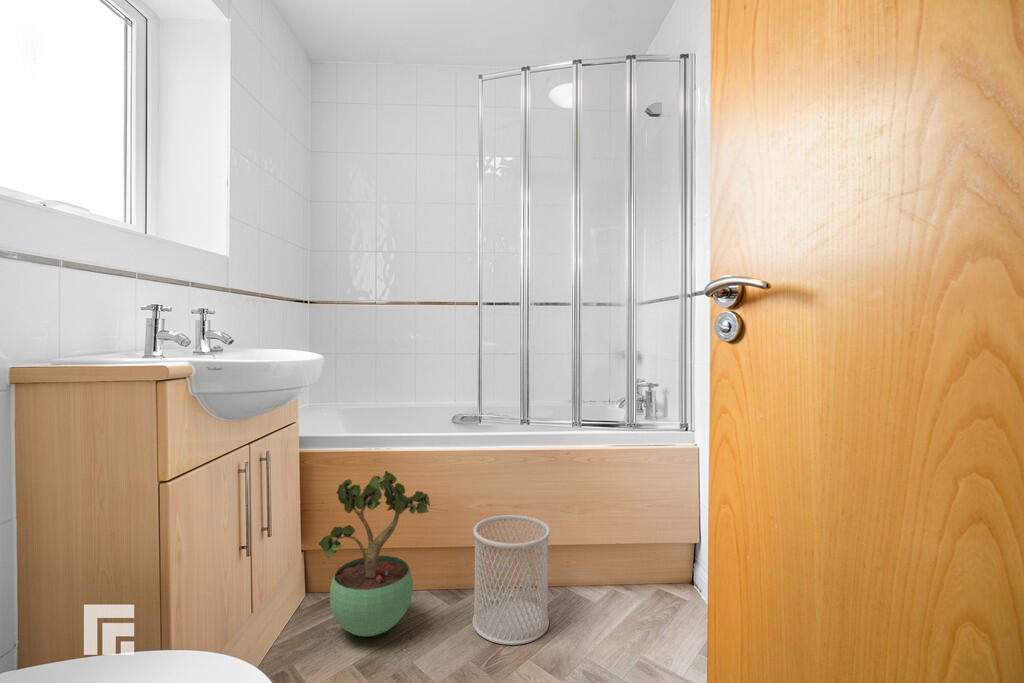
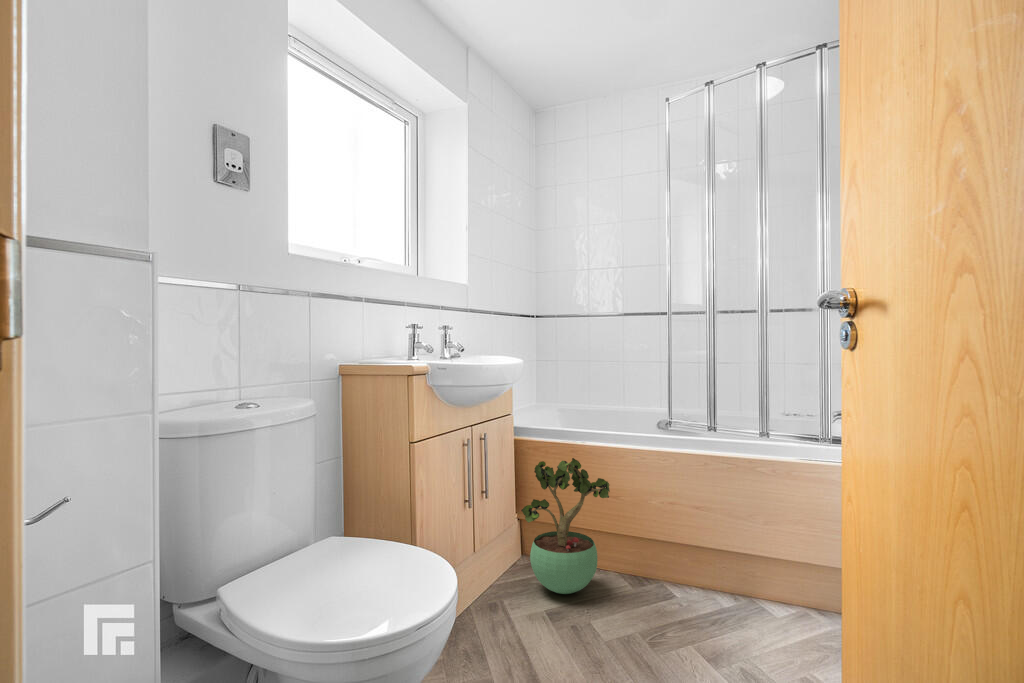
wastebasket: present [473,515,550,645] -> none [649,512,725,629]

